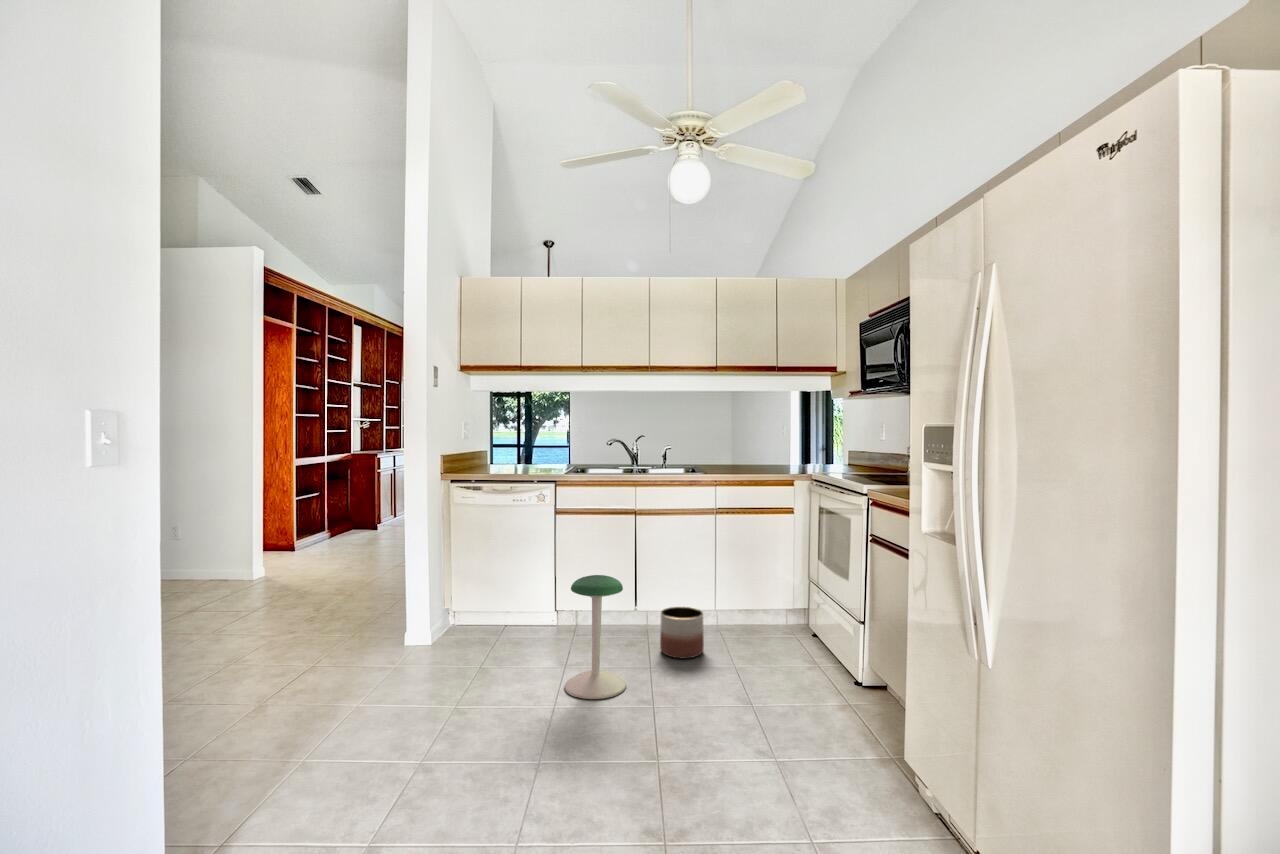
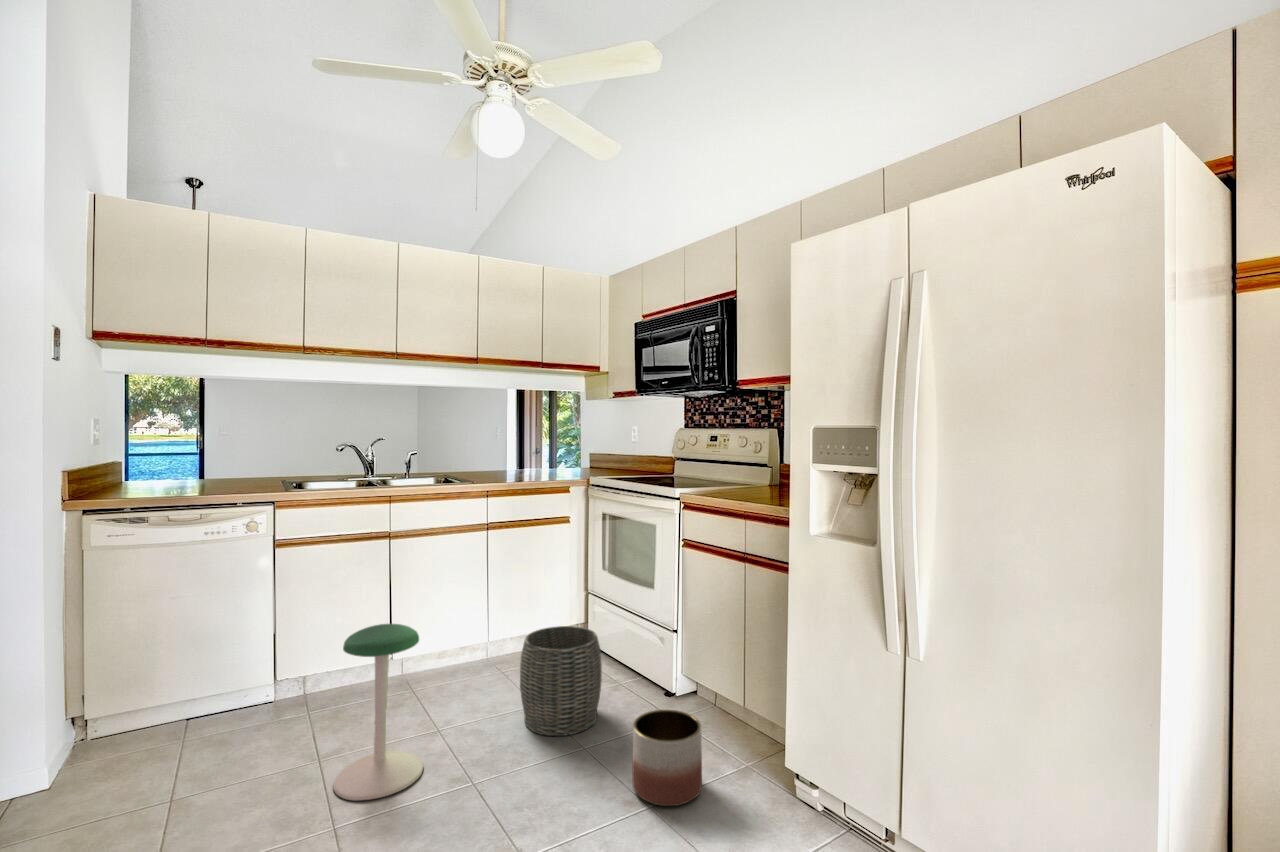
woven basket: none [710,603,782,696] -> present [520,626,602,736]
planter: present [660,607,704,658] -> present [632,710,702,806]

